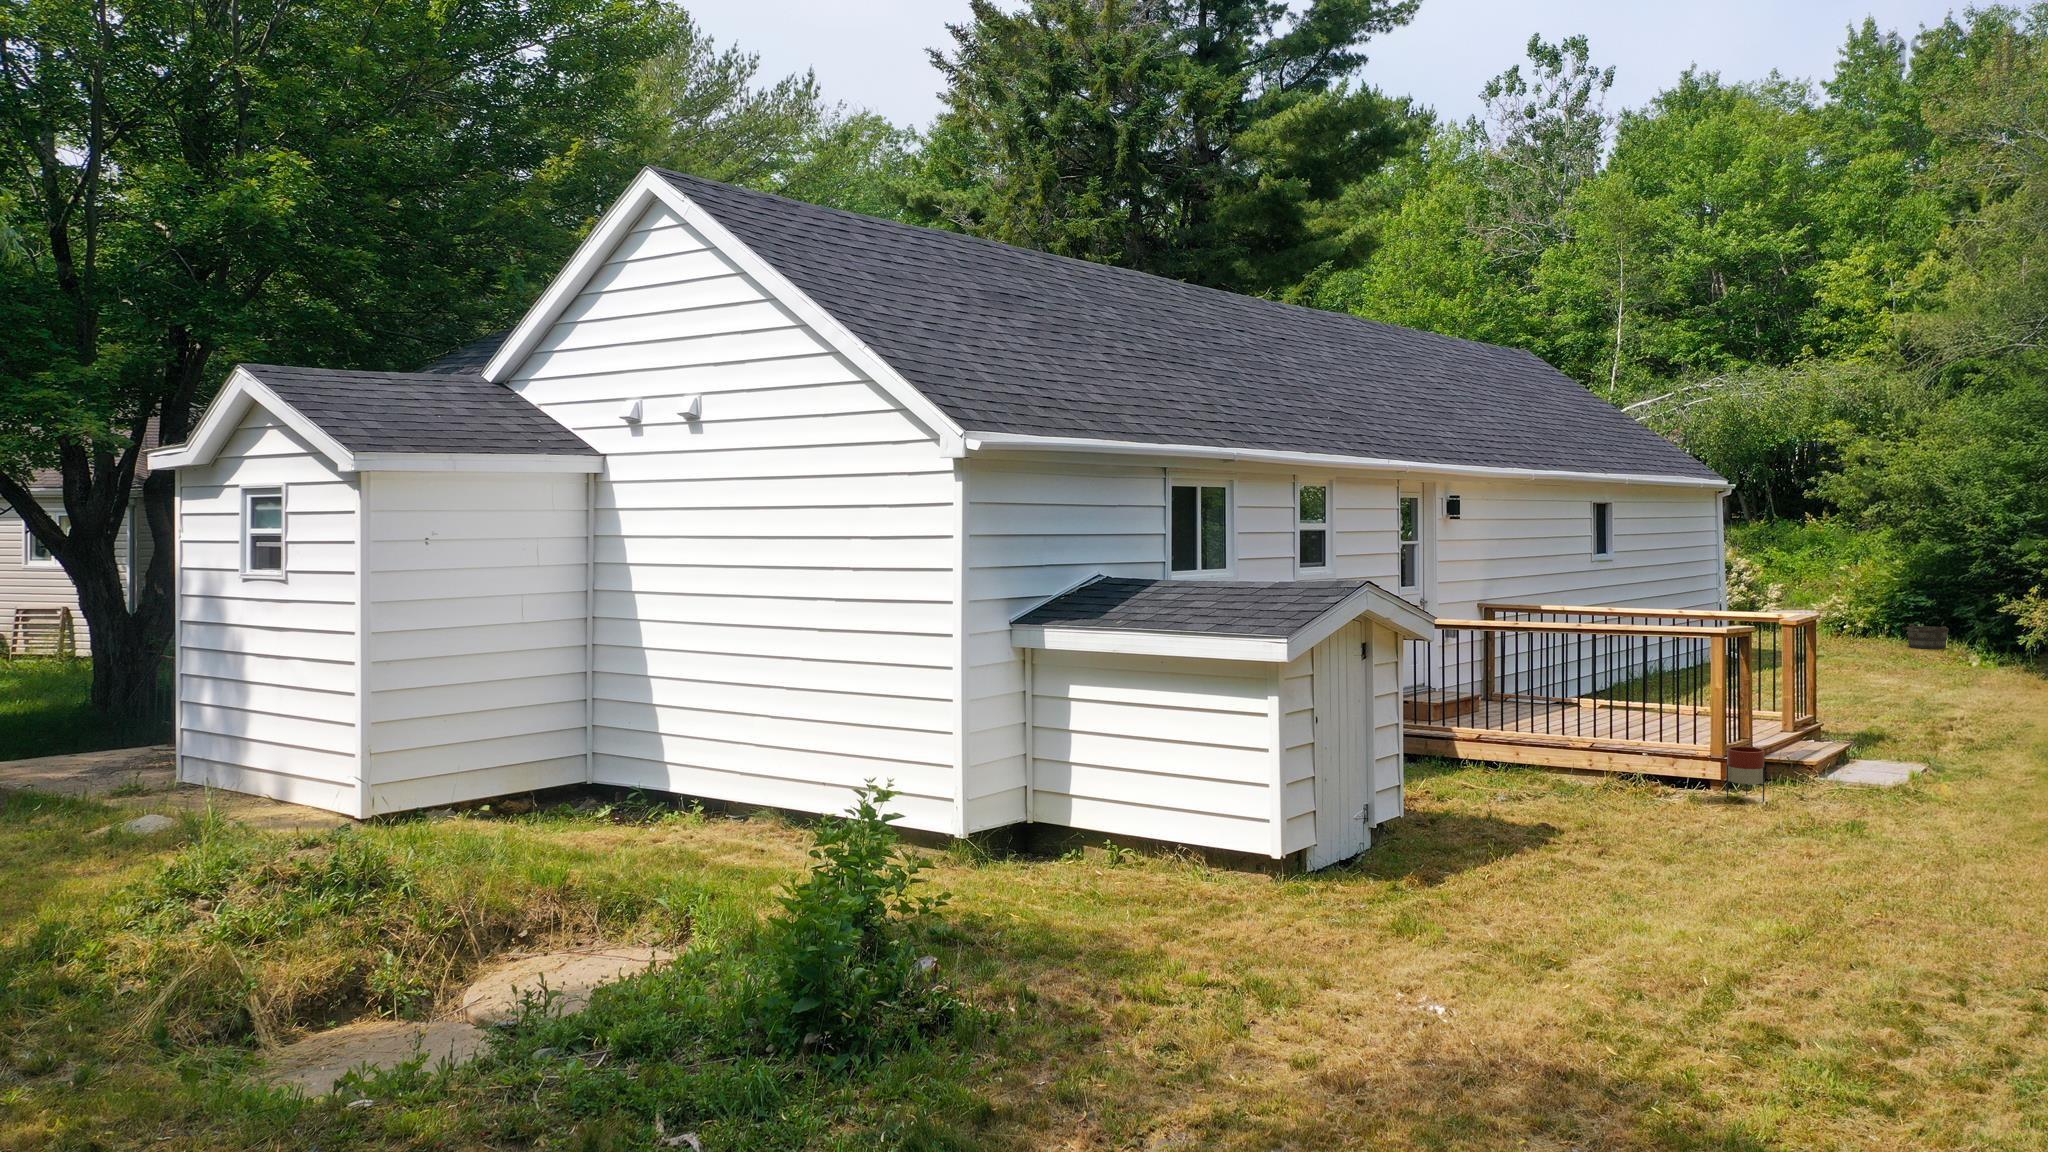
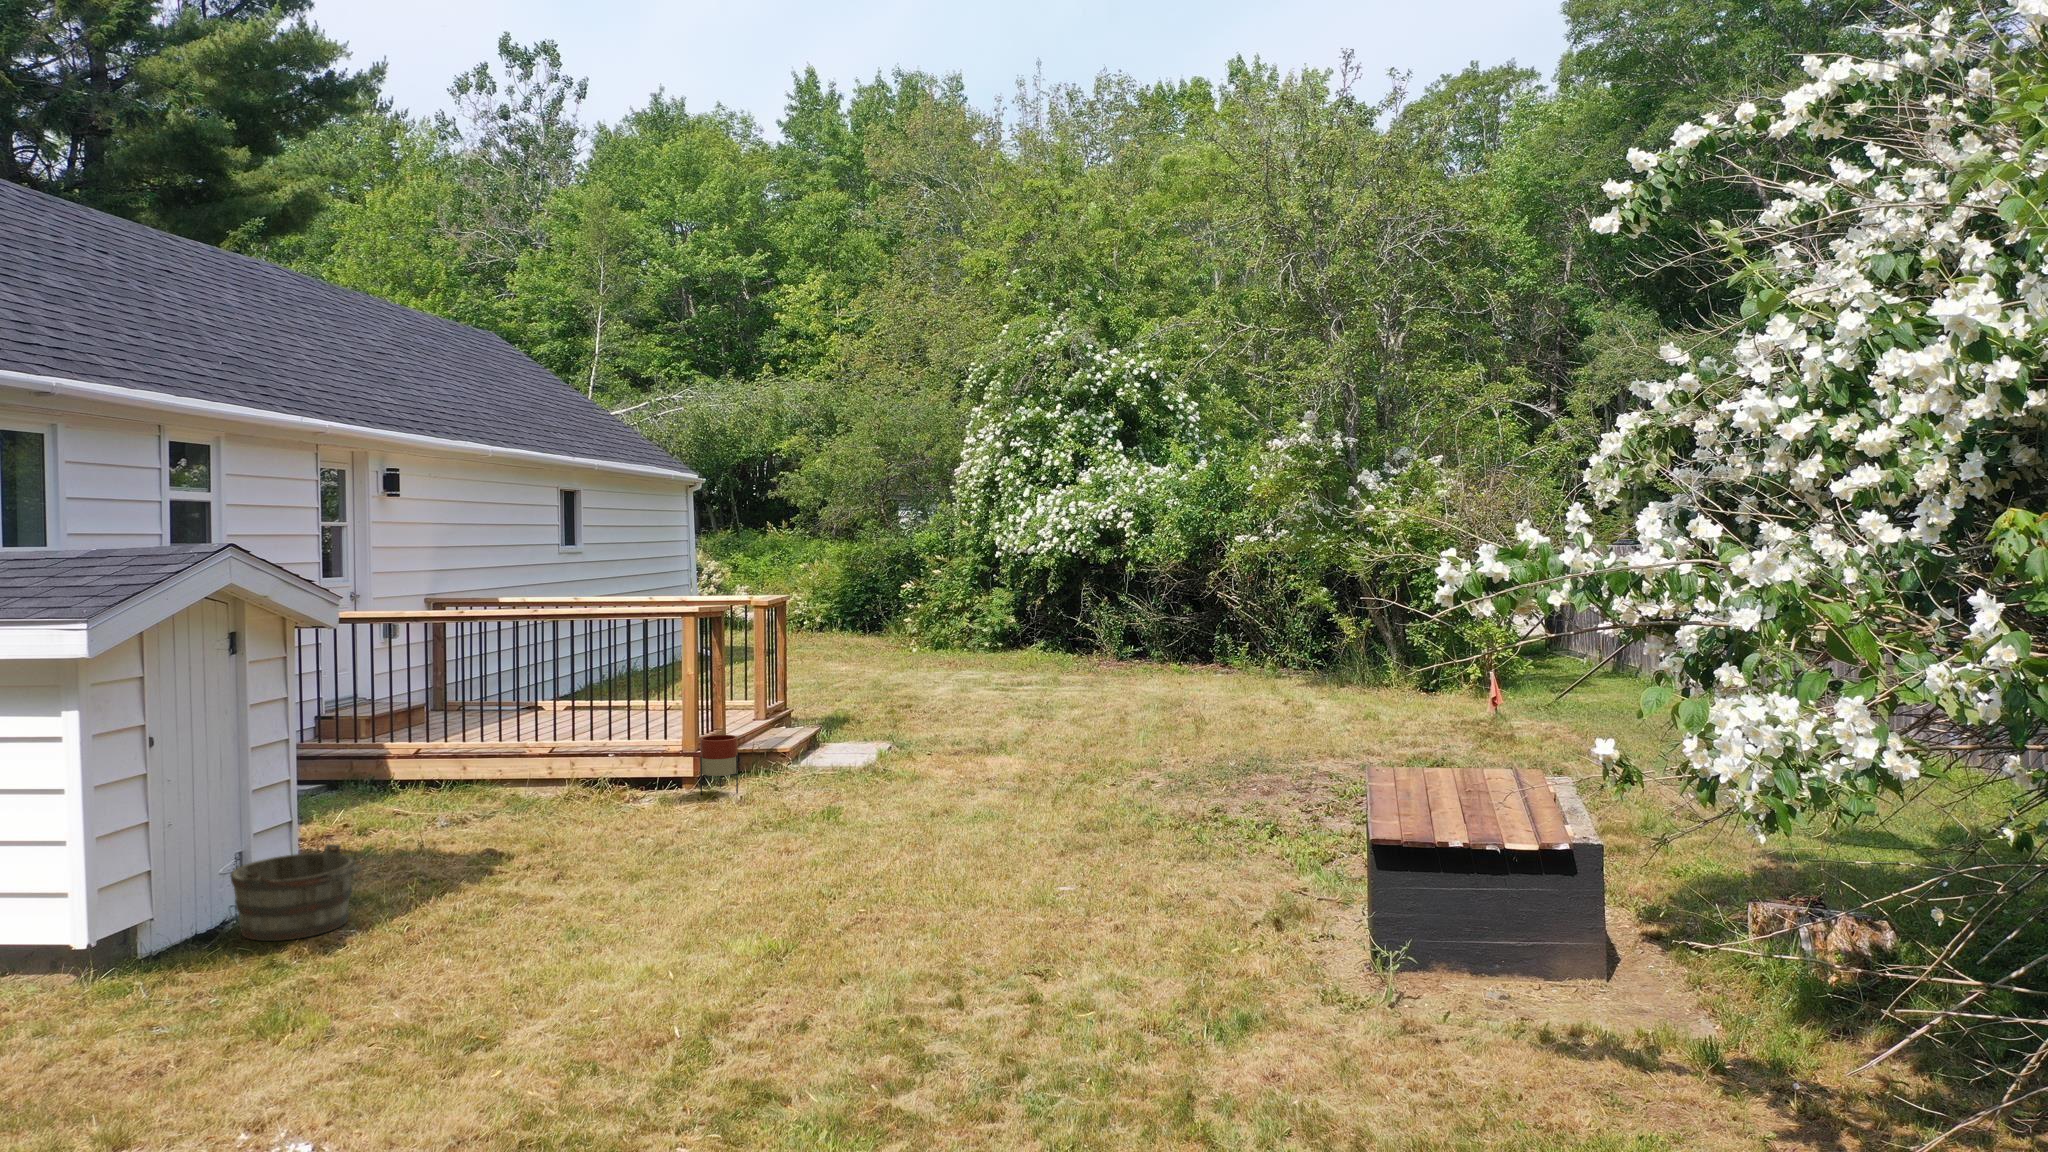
bucket: present [1902,624,1949,649] -> present [230,844,368,941]

